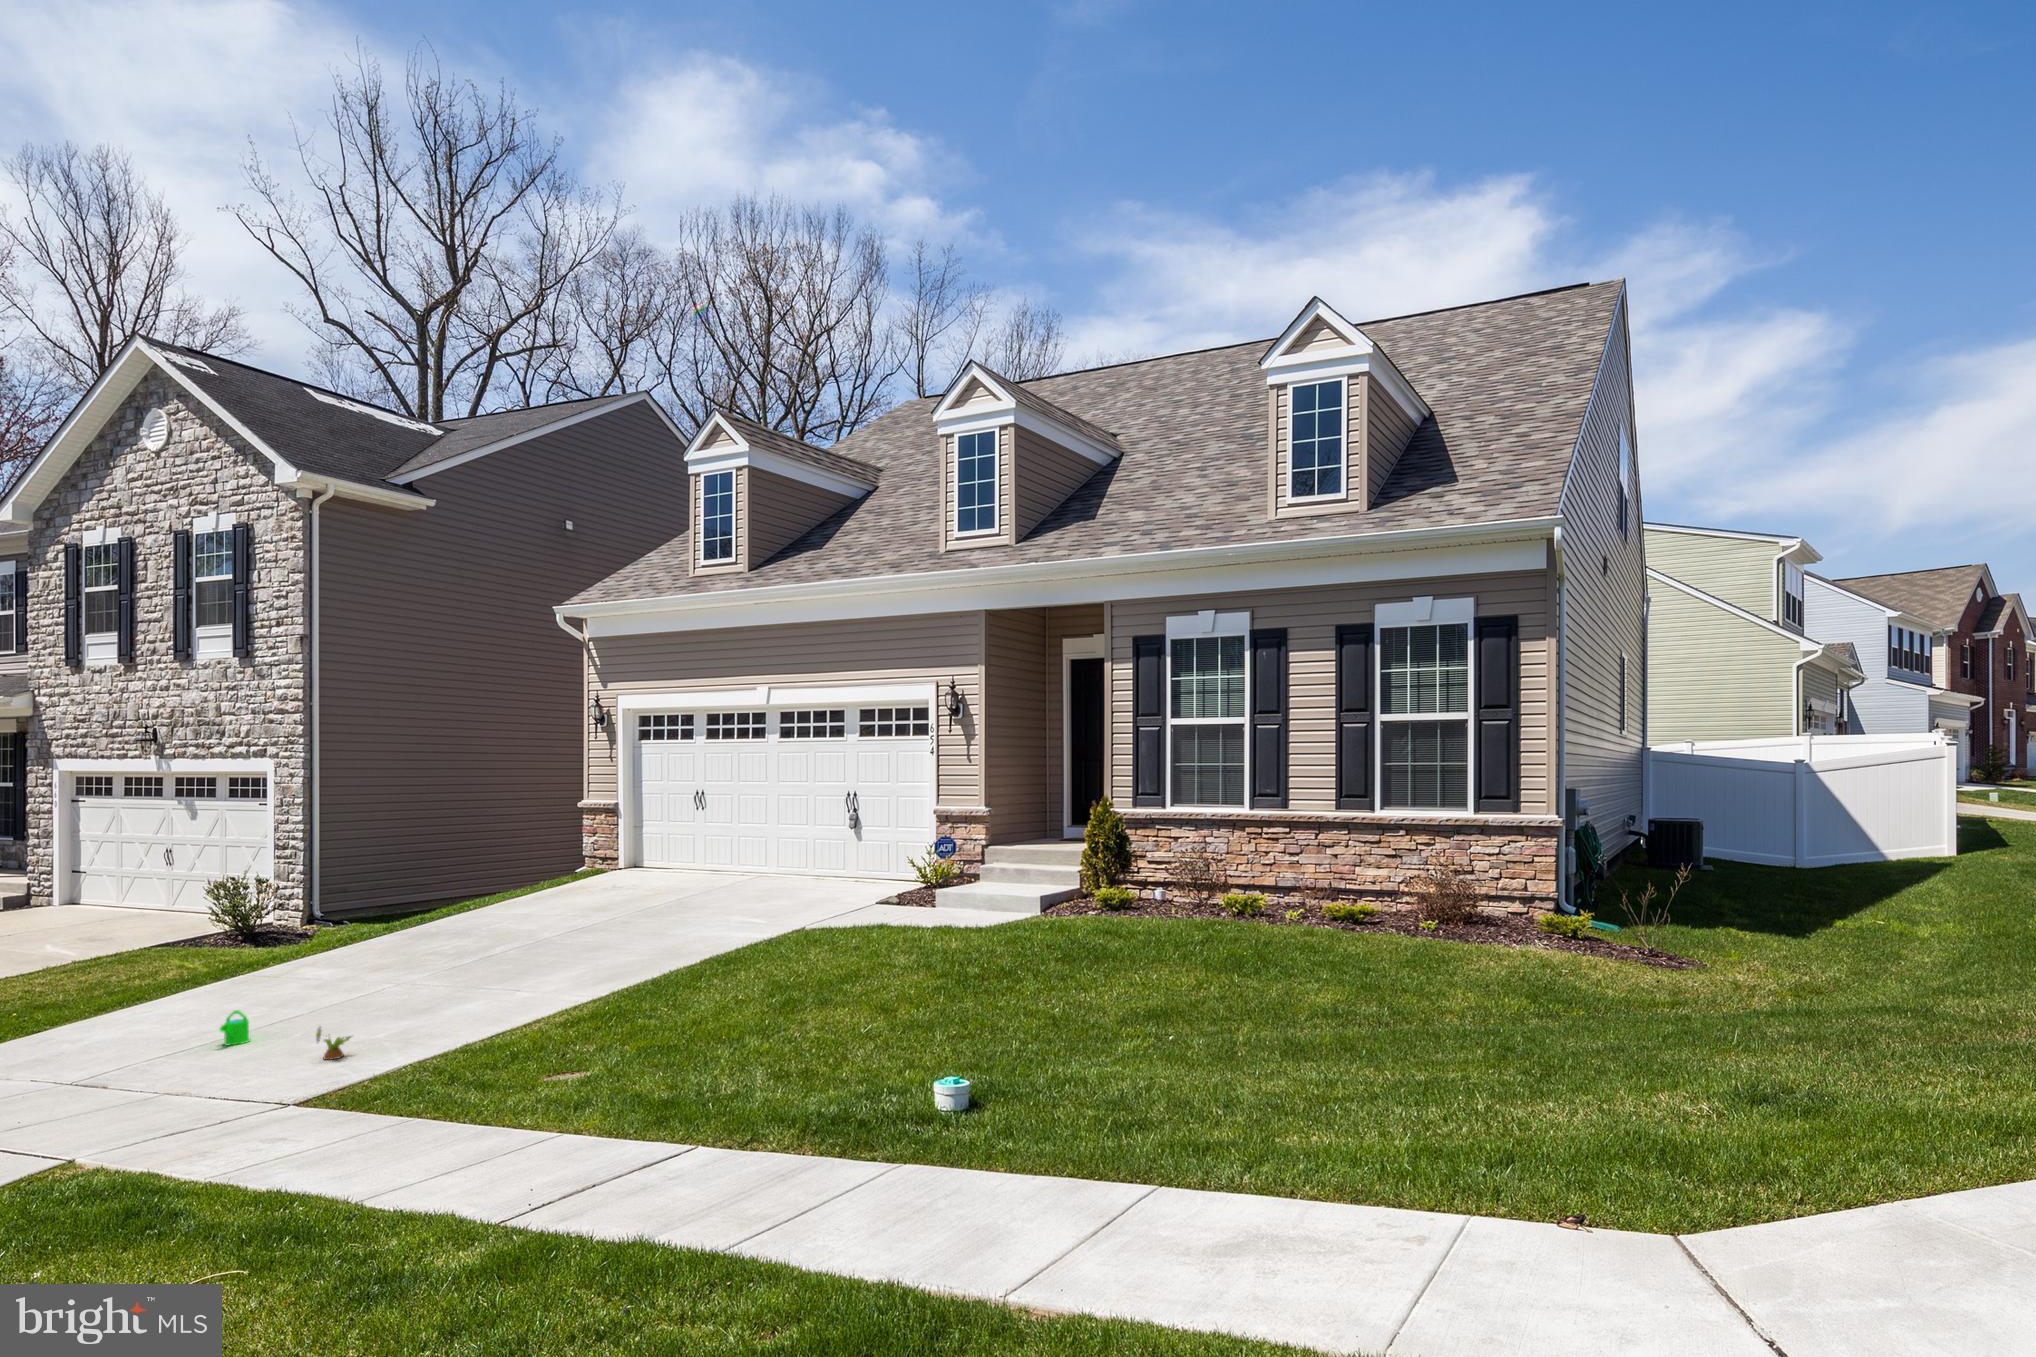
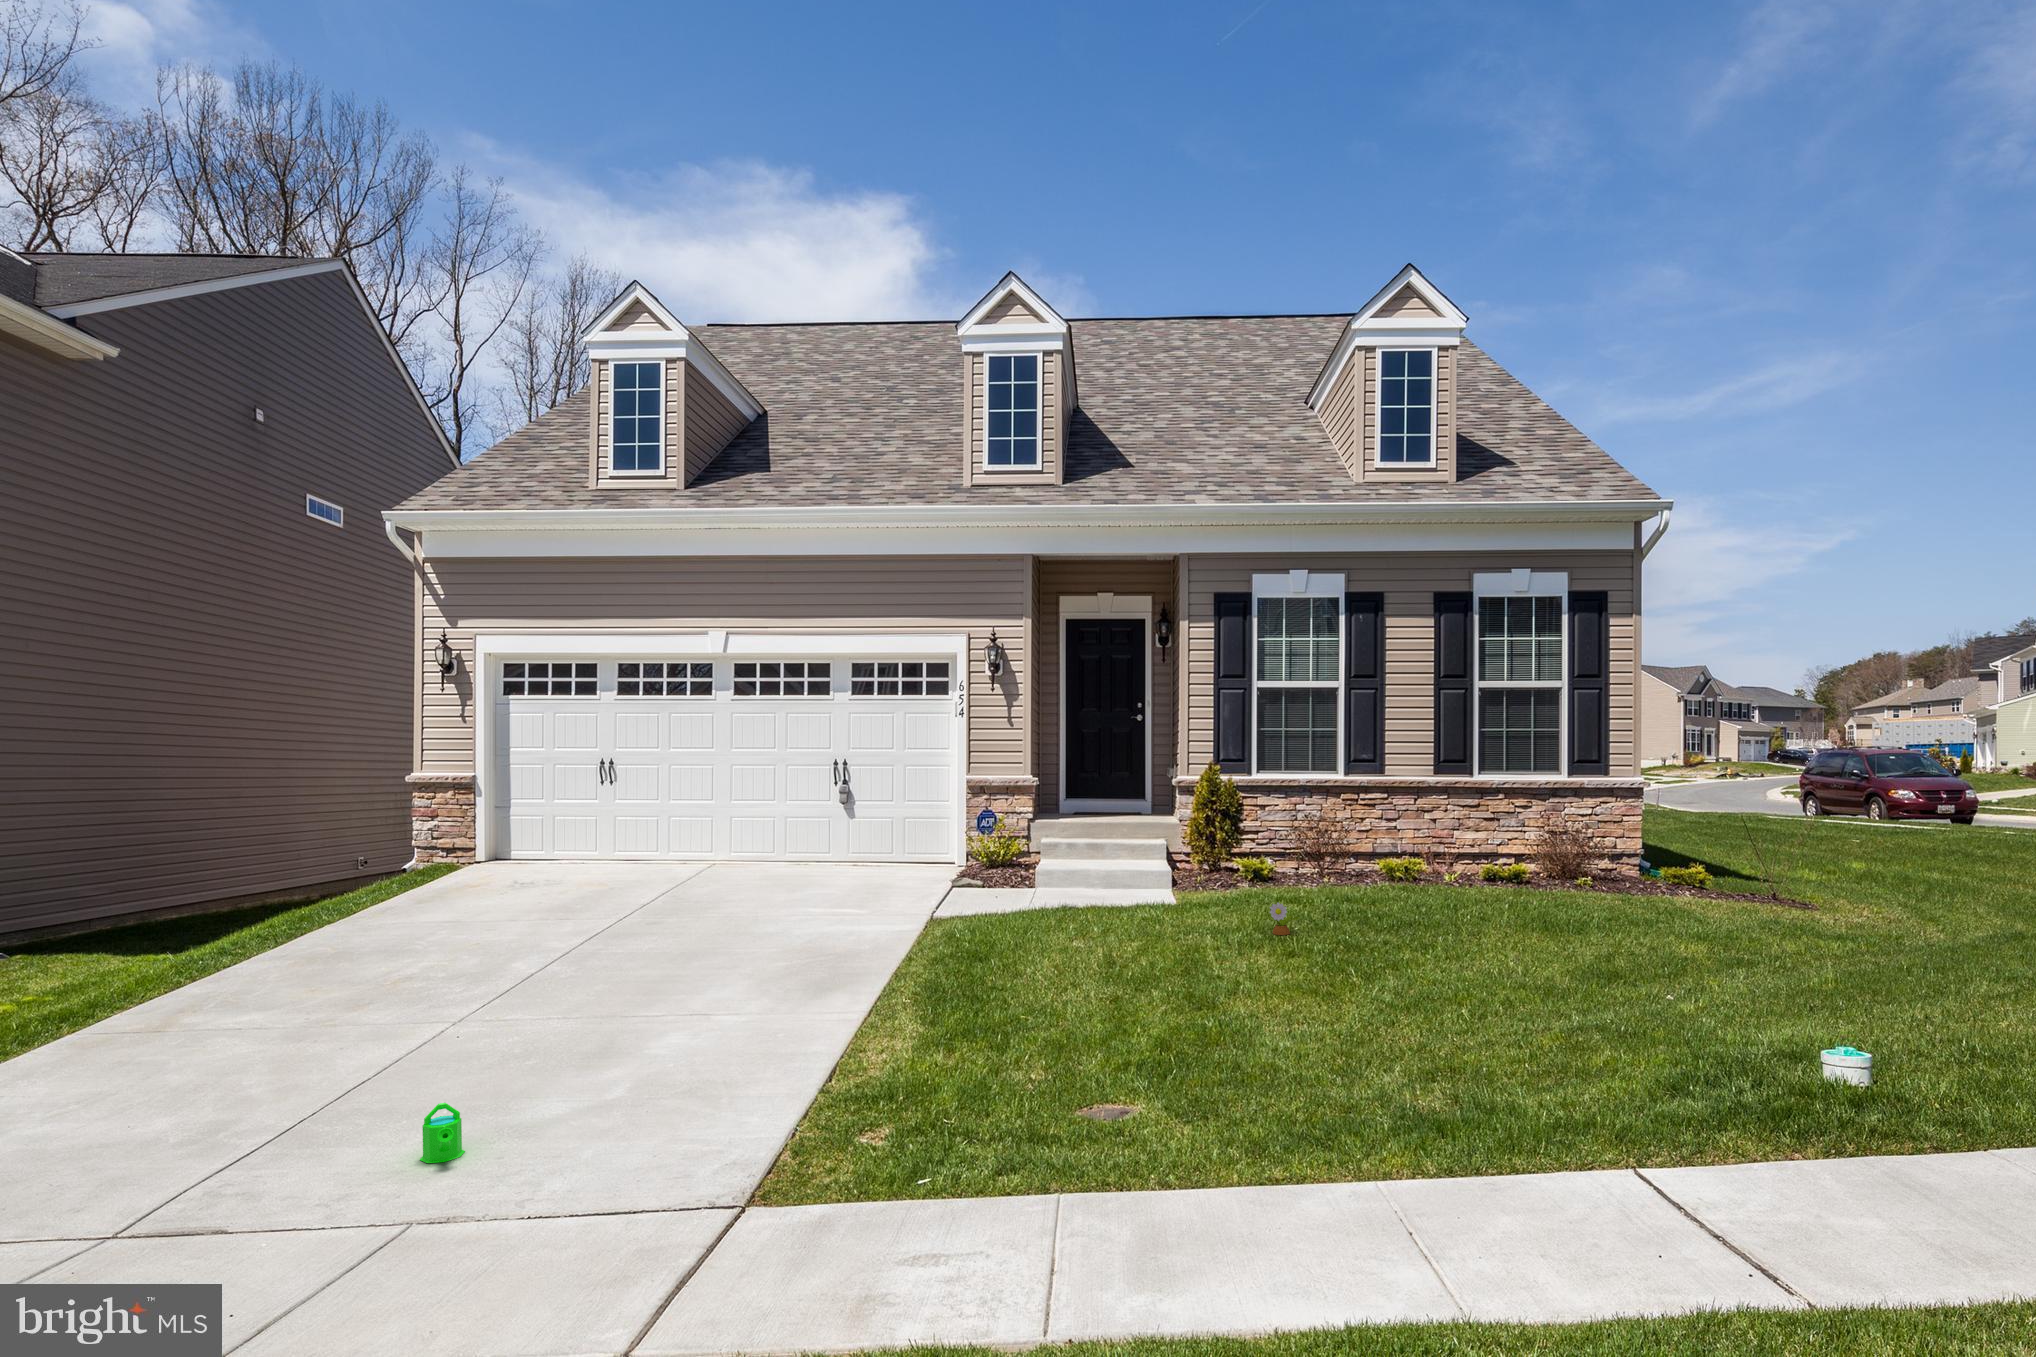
decorative plant: present [316,1026,351,1060] -> present [1264,902,1300,935]

